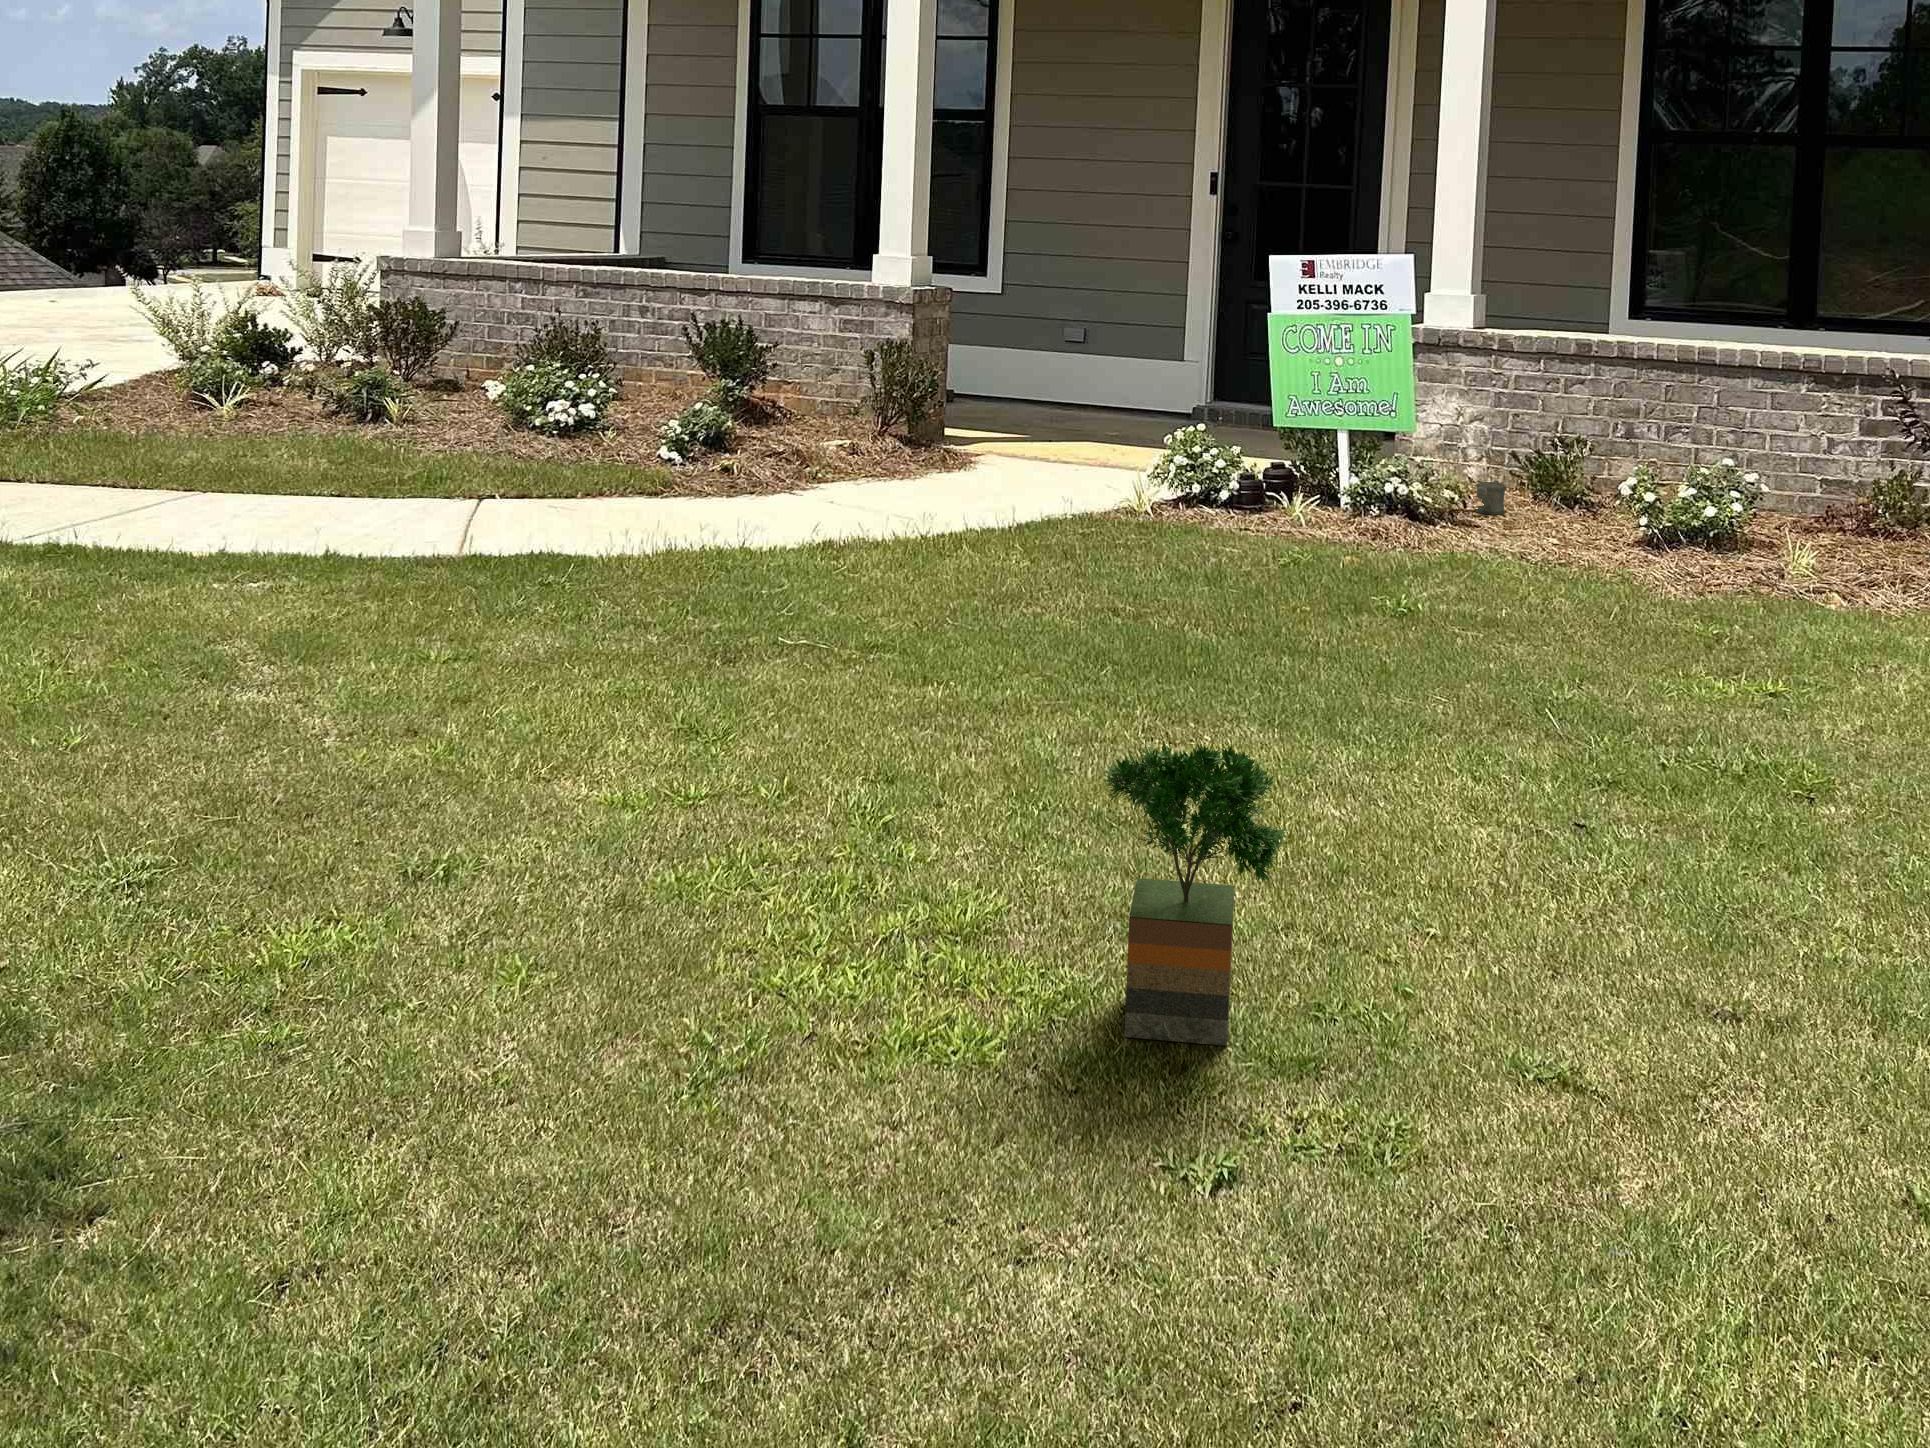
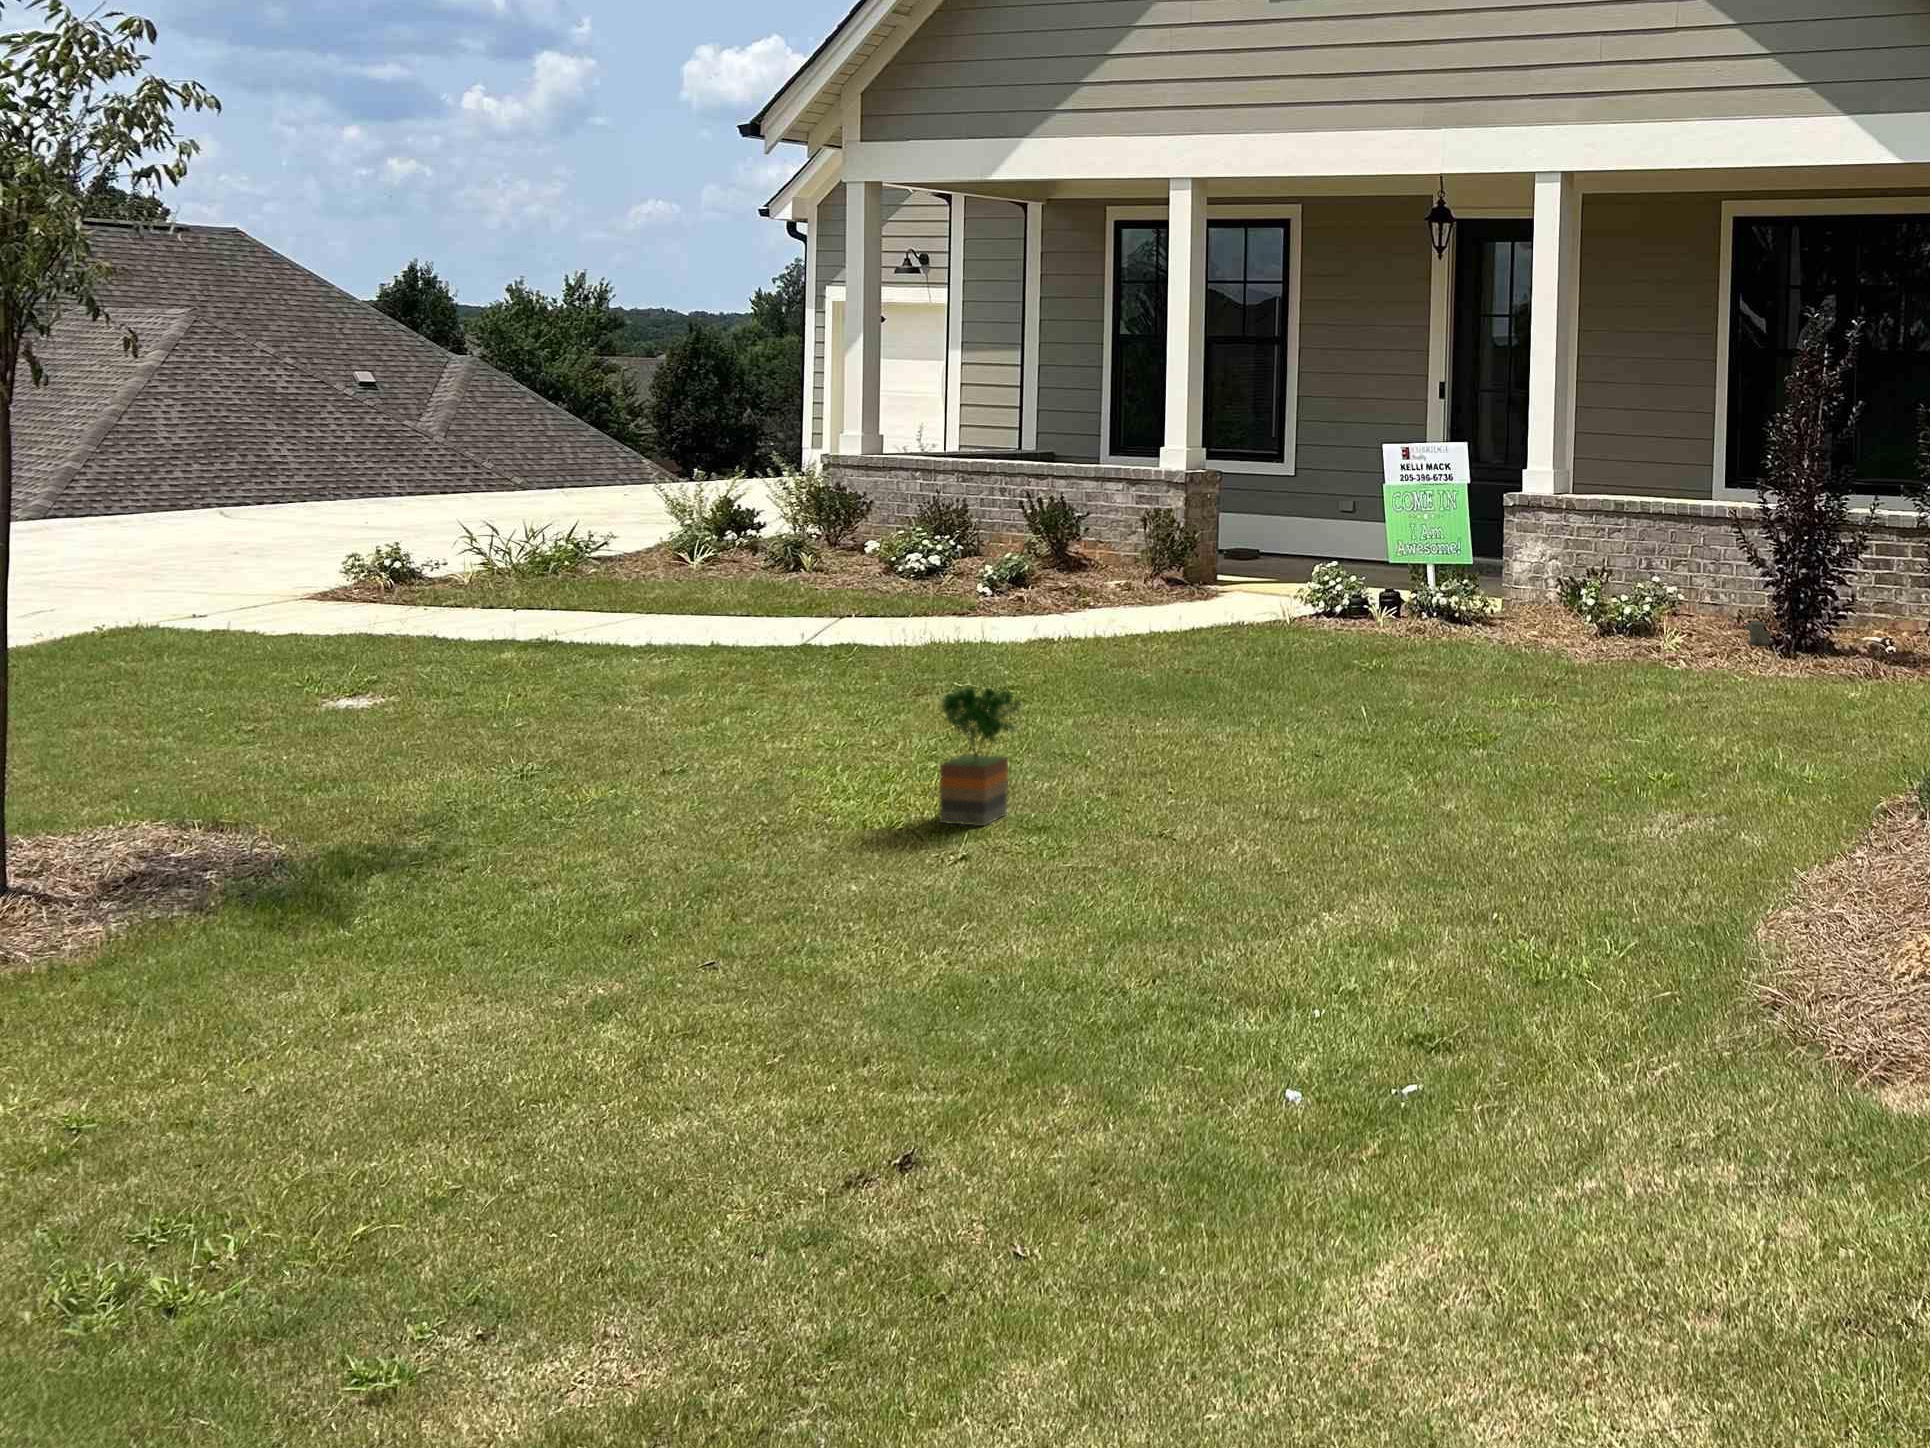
watering can: present [1475,481,1506,515] -> present [1745,621,1771,645]

